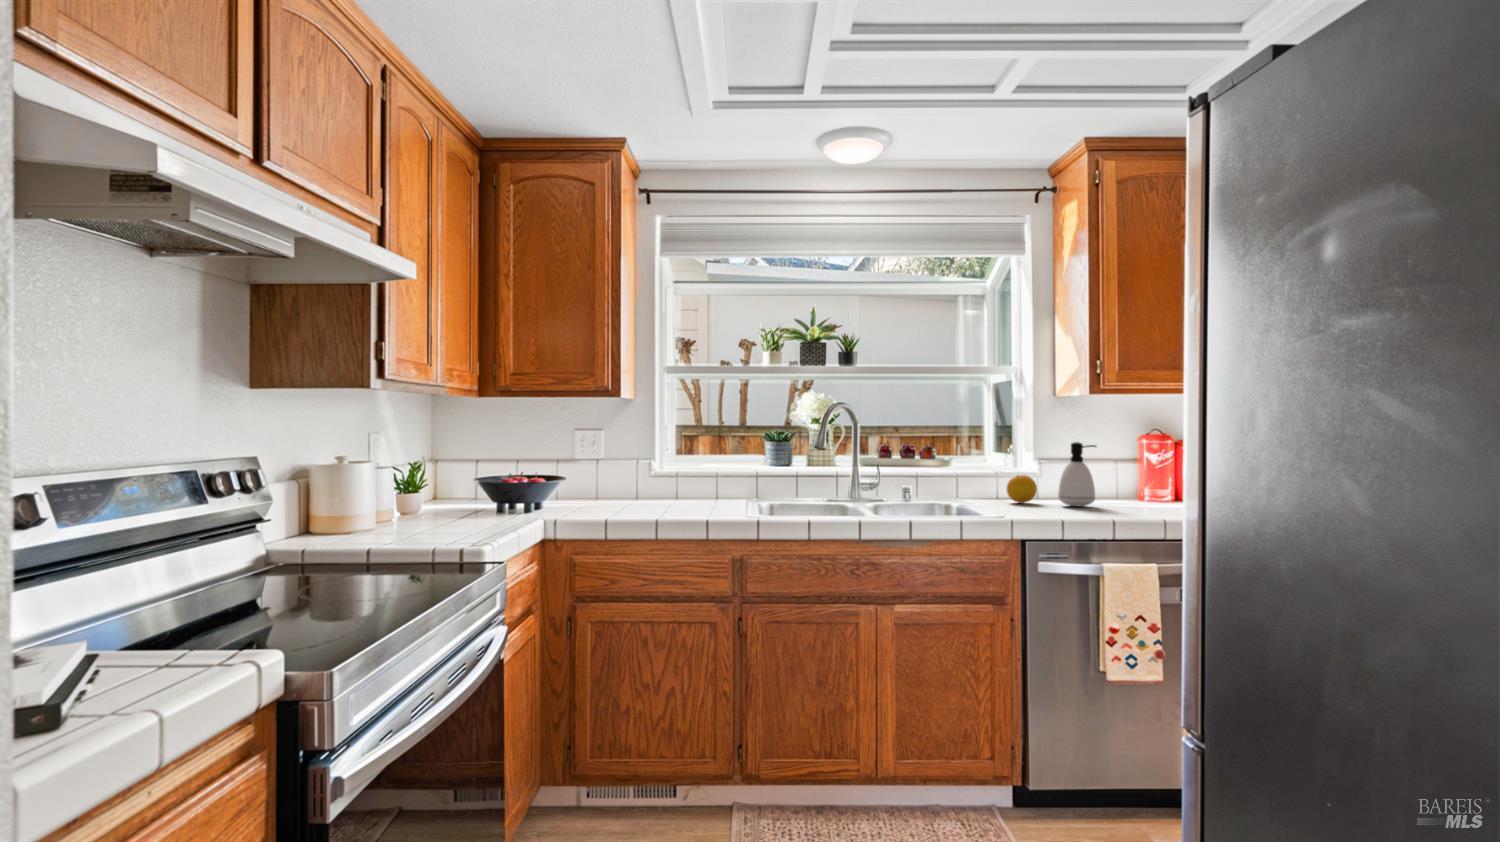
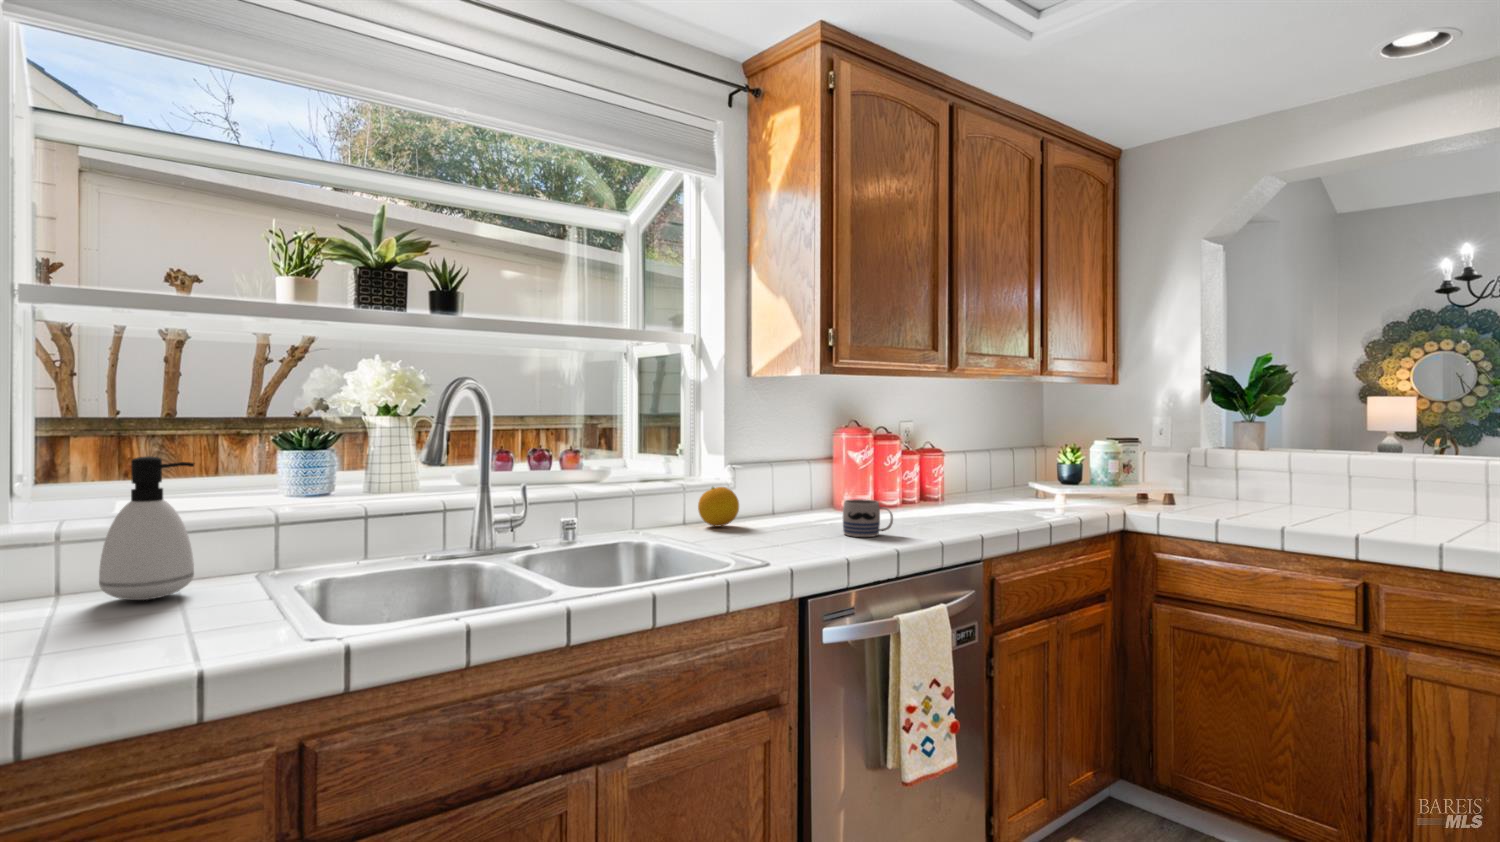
soap dispenser: present [1058,442,1096,506] -> present [99,456,194,600]
mug: none [1104,487,1145,514] -> present [843,499,893,537]

